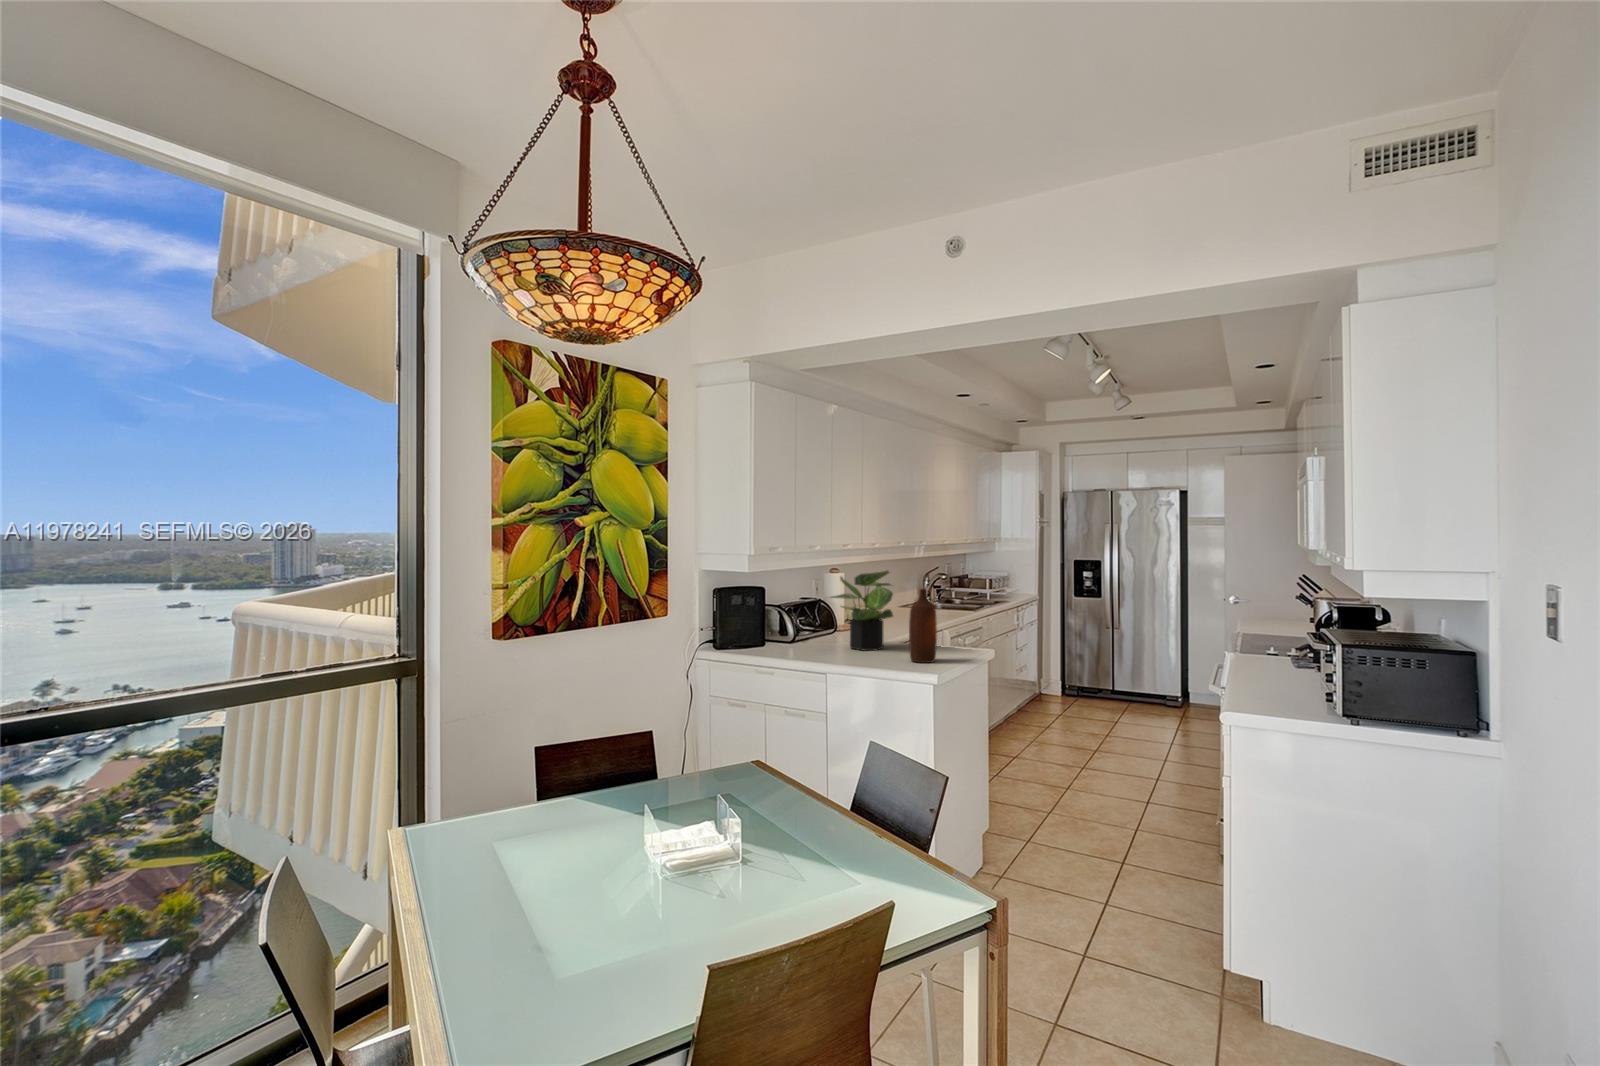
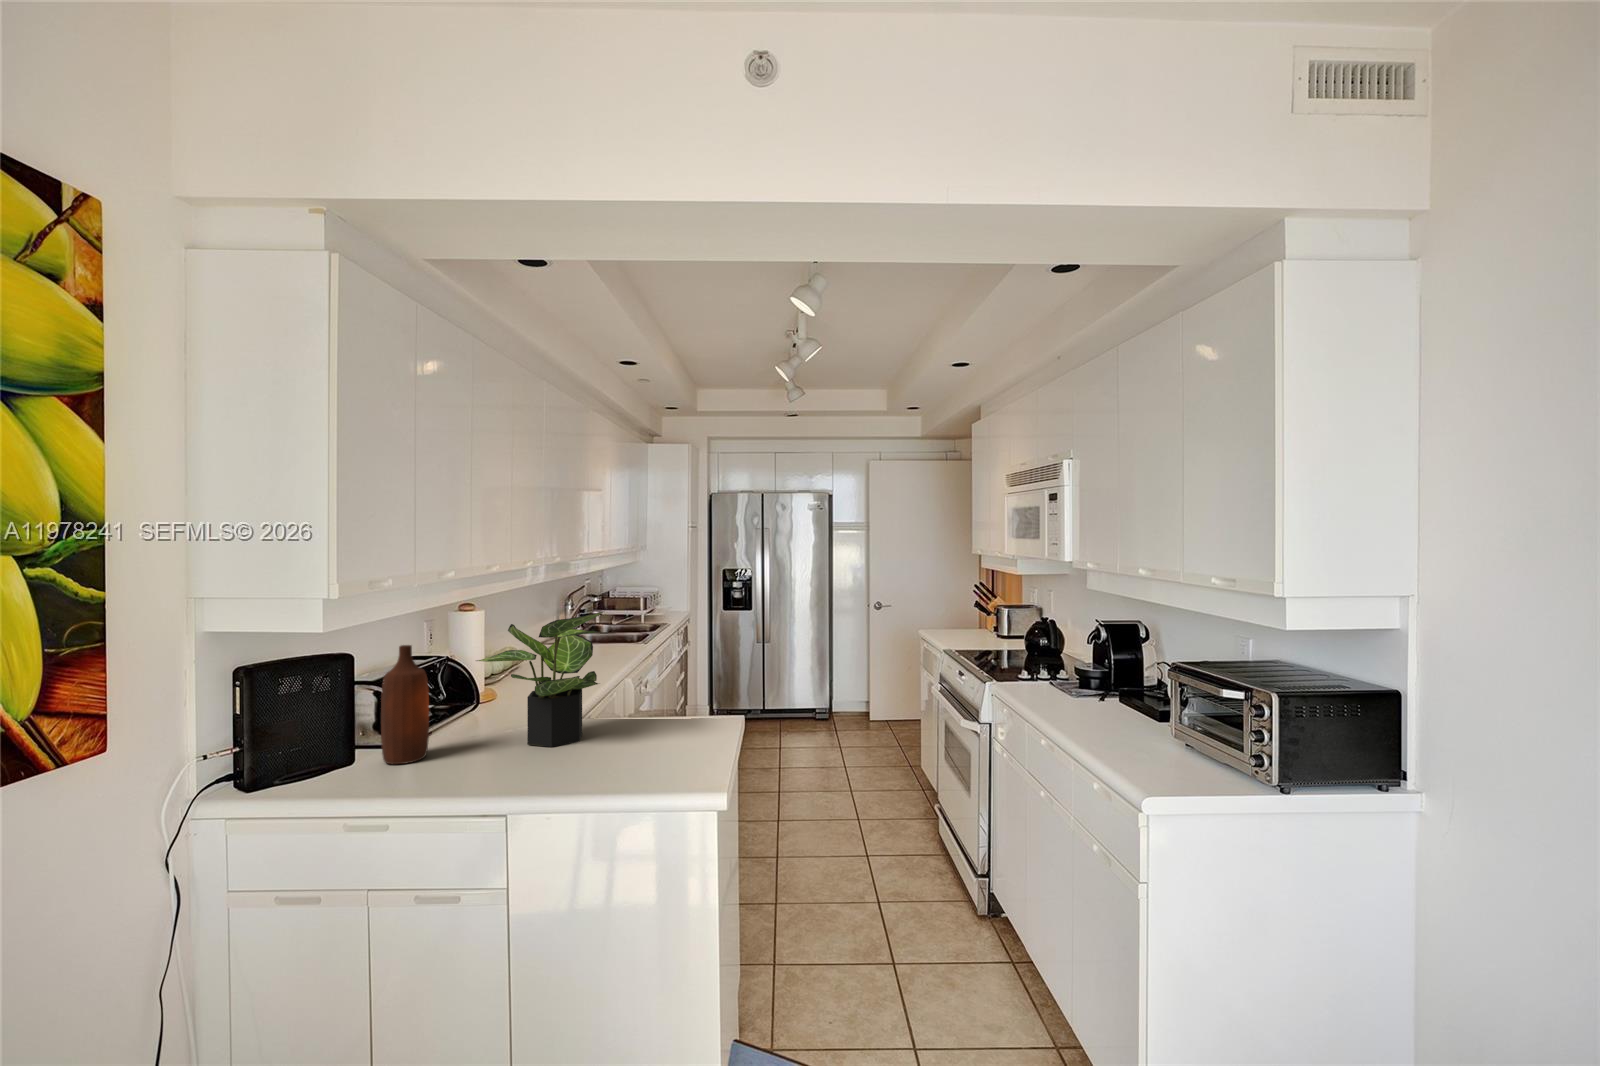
bottle: present [909,588,937,663] -> present [381,645,429,764]

